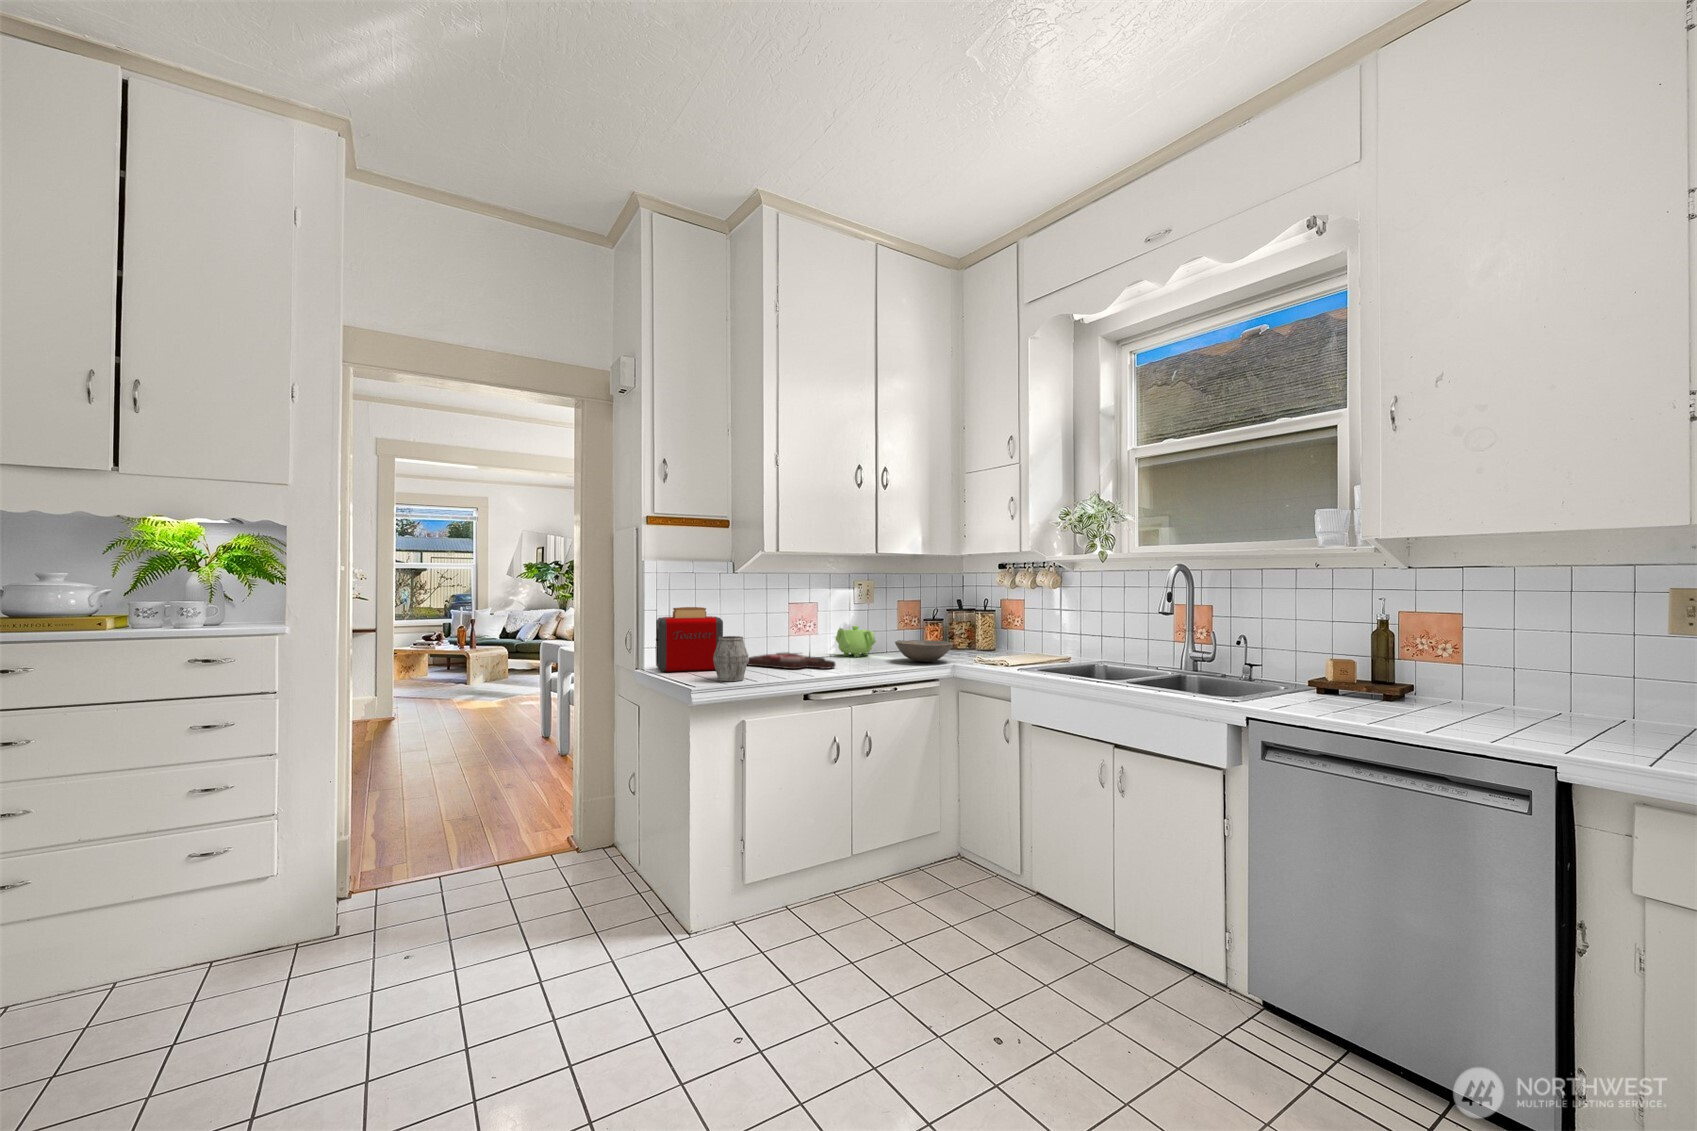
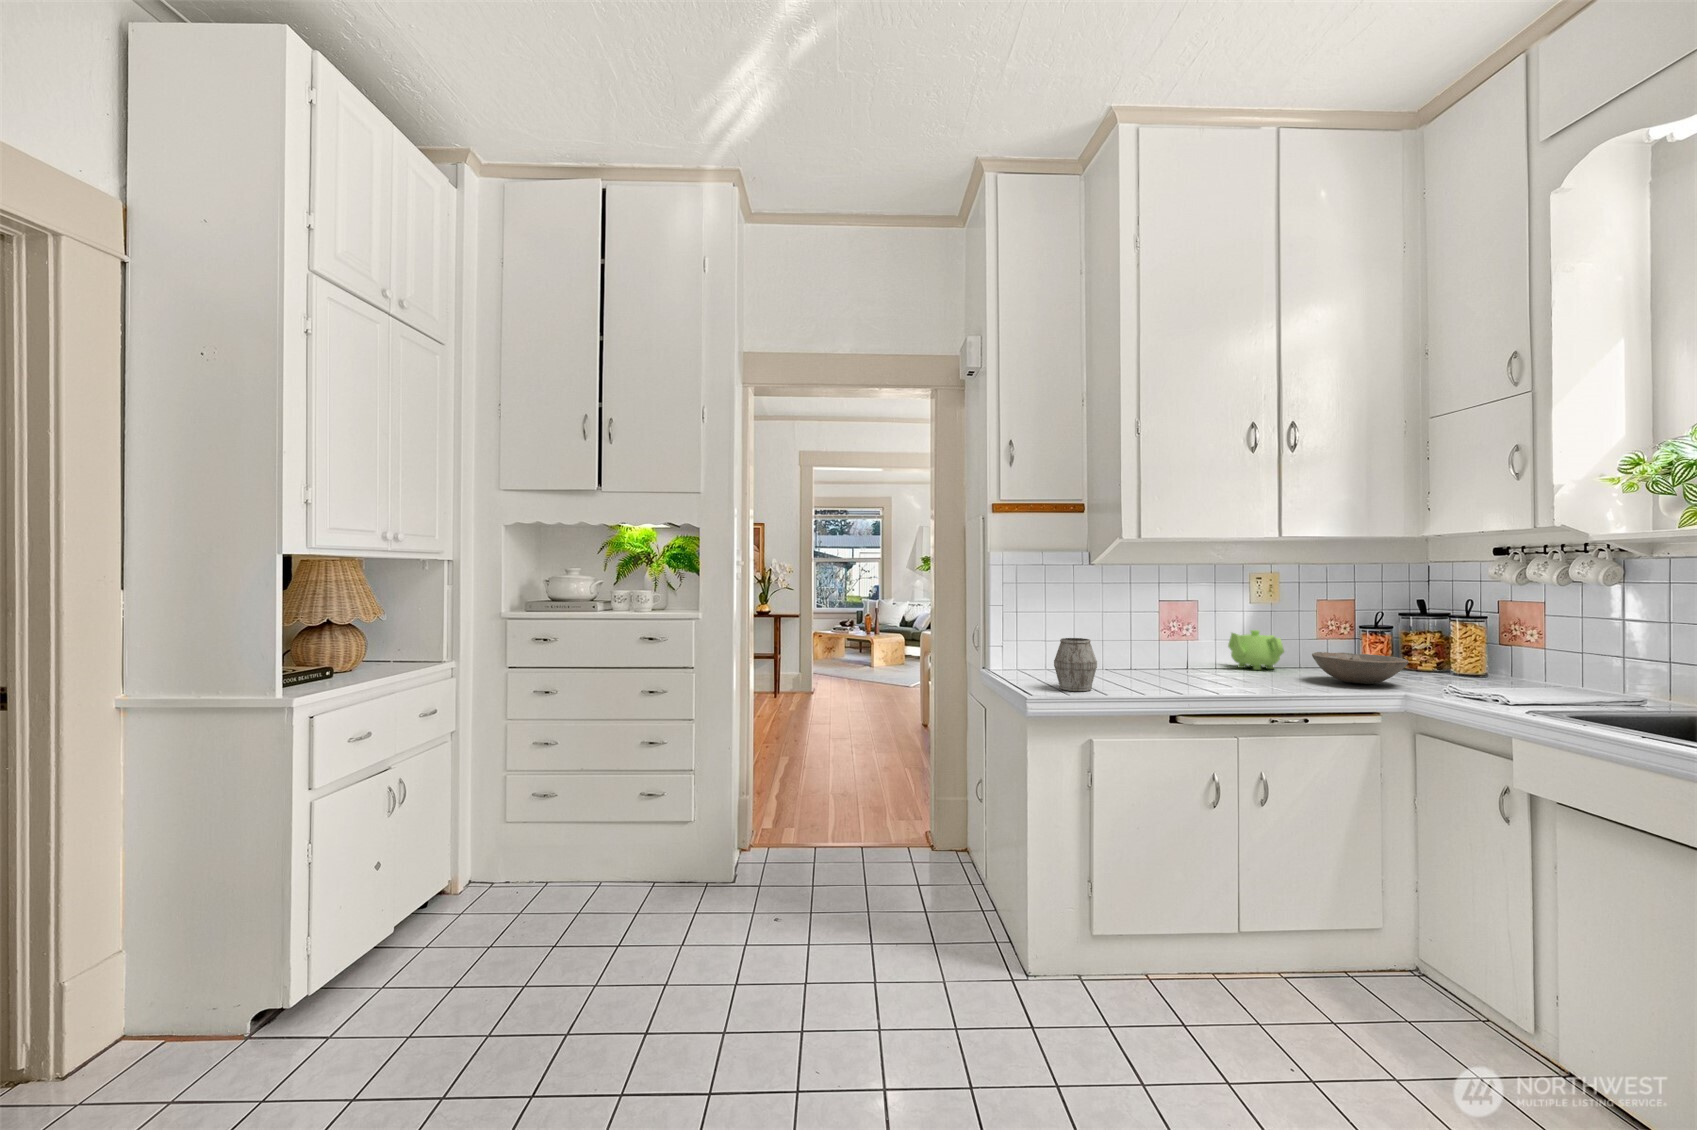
toaster: present [656,607,723,672] -> none [999,603,1073,675]
cutting board: present [747,652,836,669] -> none [1098,659,1220,684]

